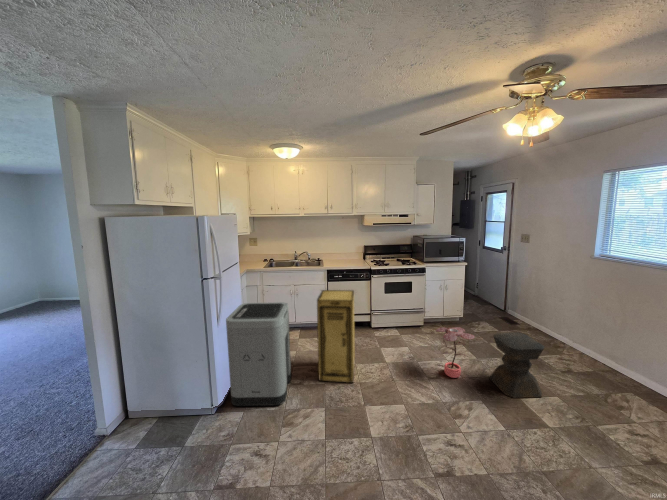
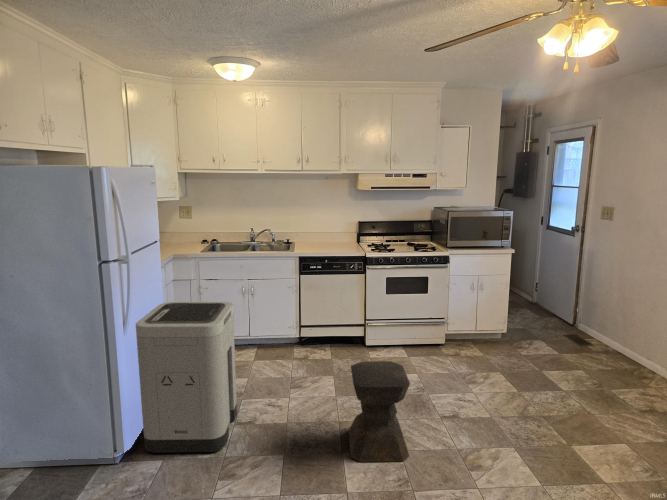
storage cabinet: present [317,290,355,383] -> none [276,284,335,422]
potted plant: present [435,327,475,378] -> none [455,343,511,417]
stool: present [489,332,545,398] -> present [348,361,410,462]

